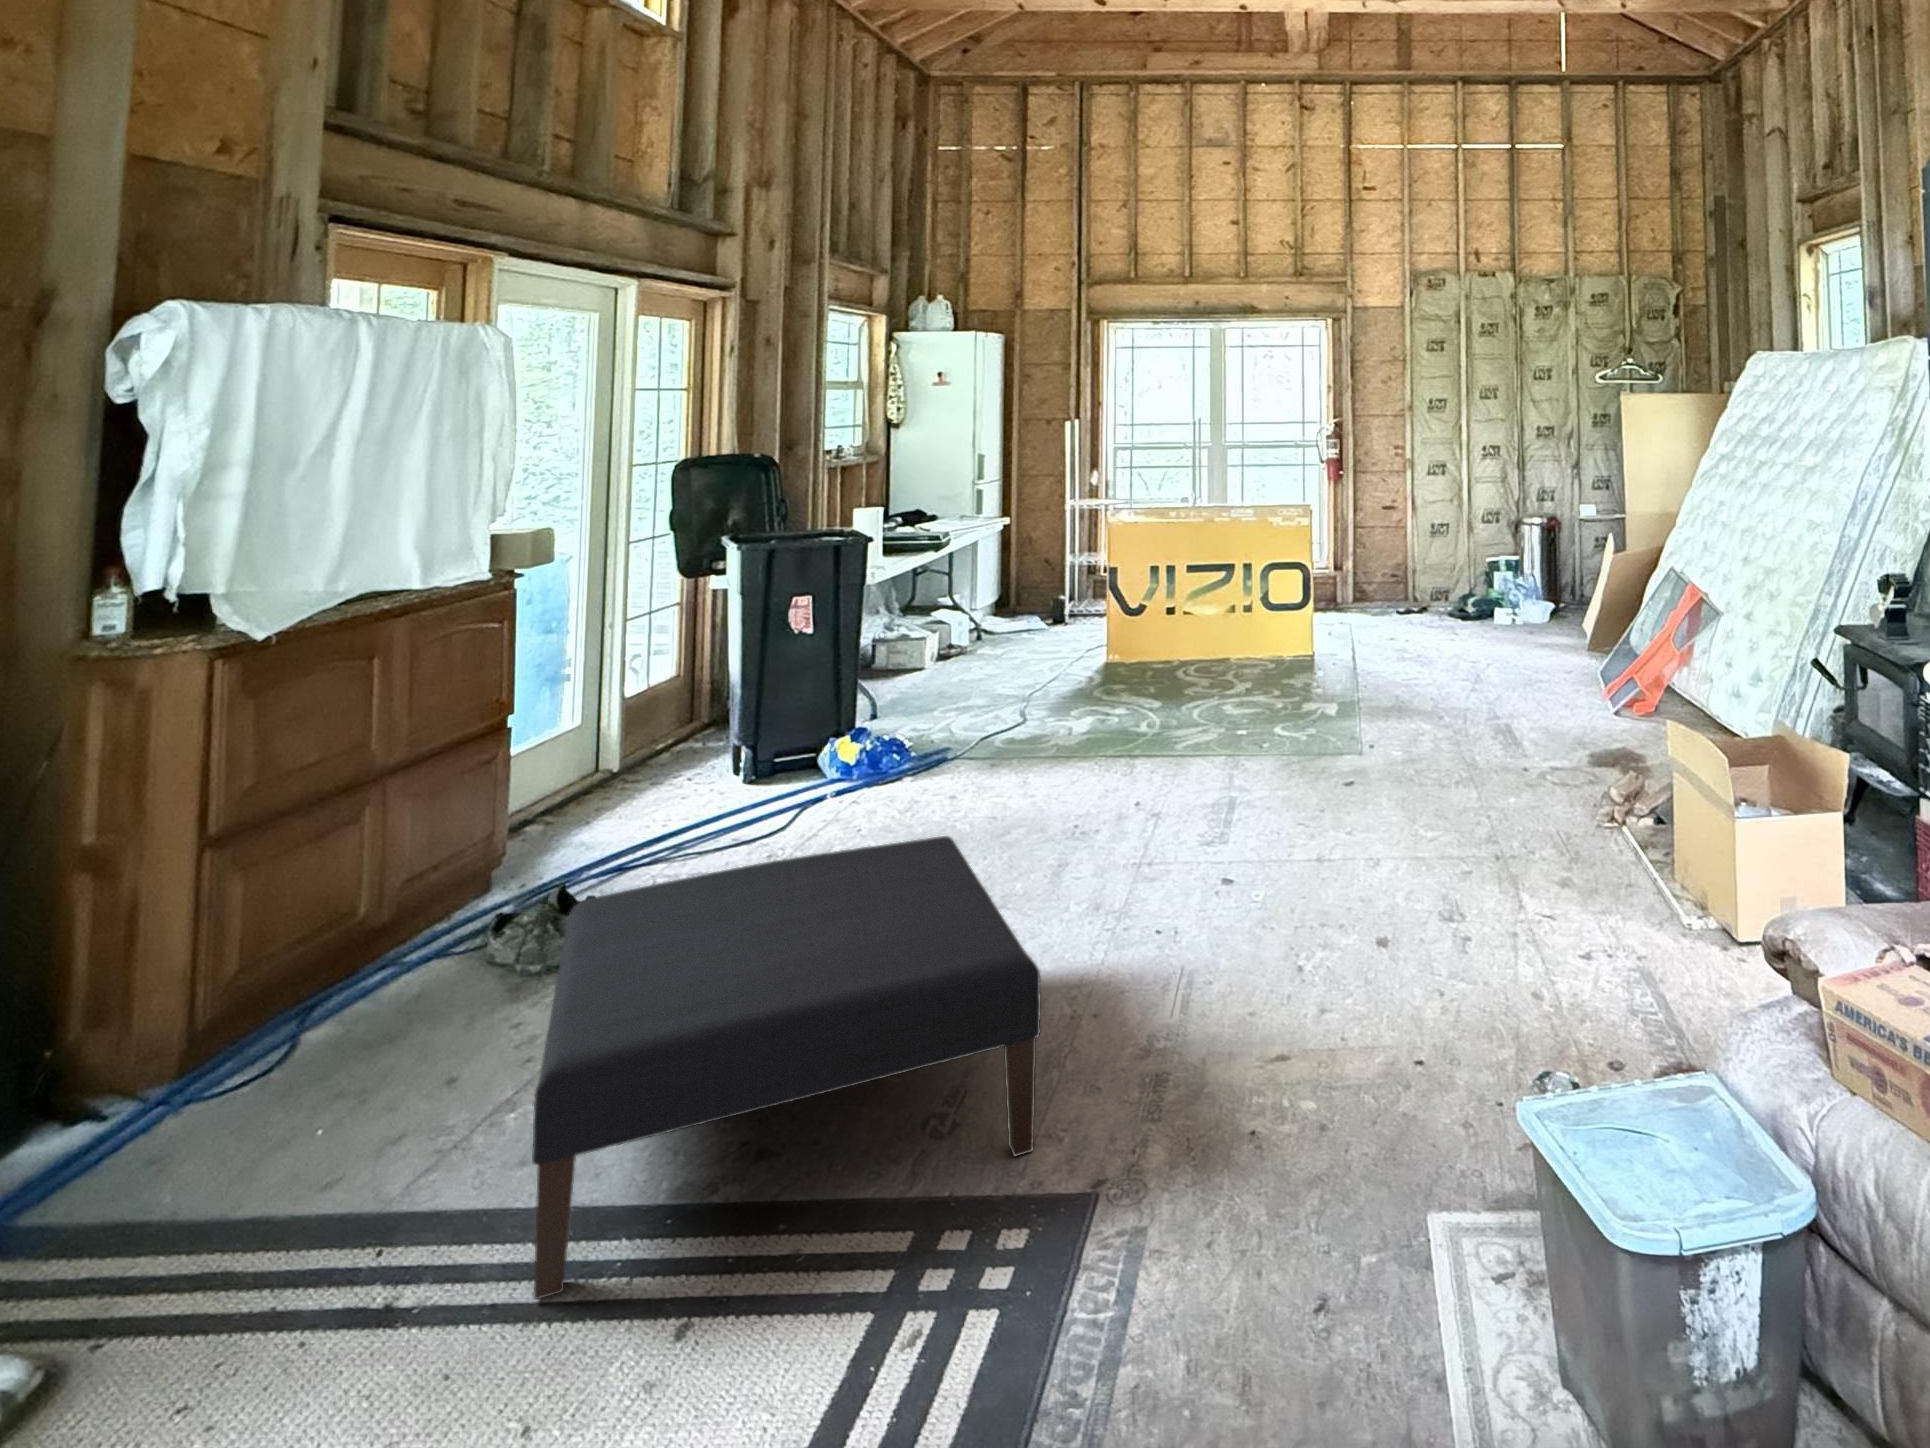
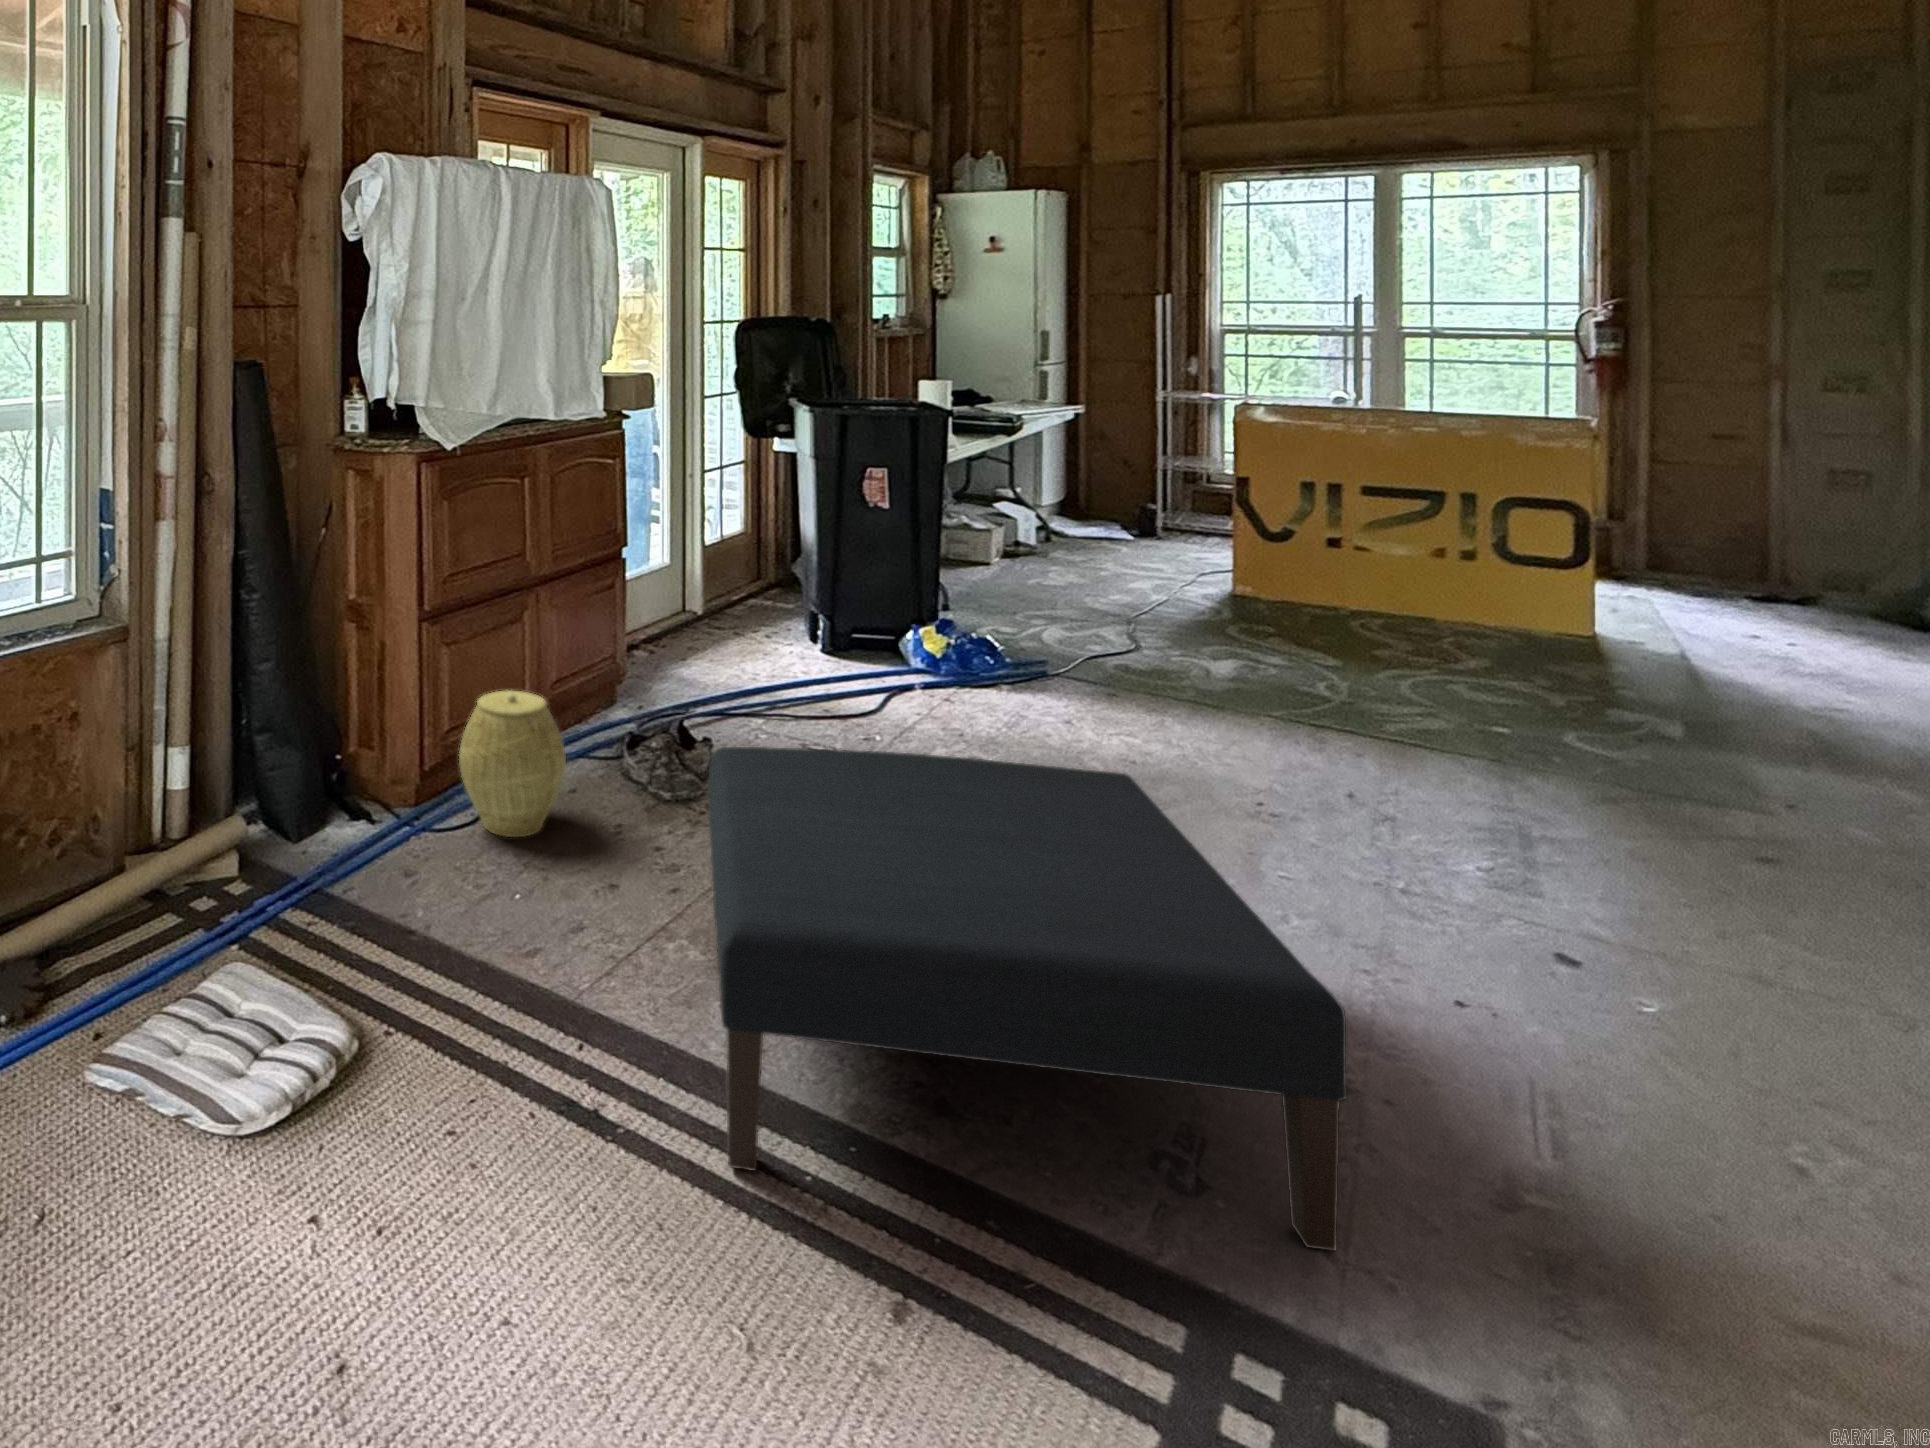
woven basket: none [255,898,405,1071] -> present [459,690,566,837]

